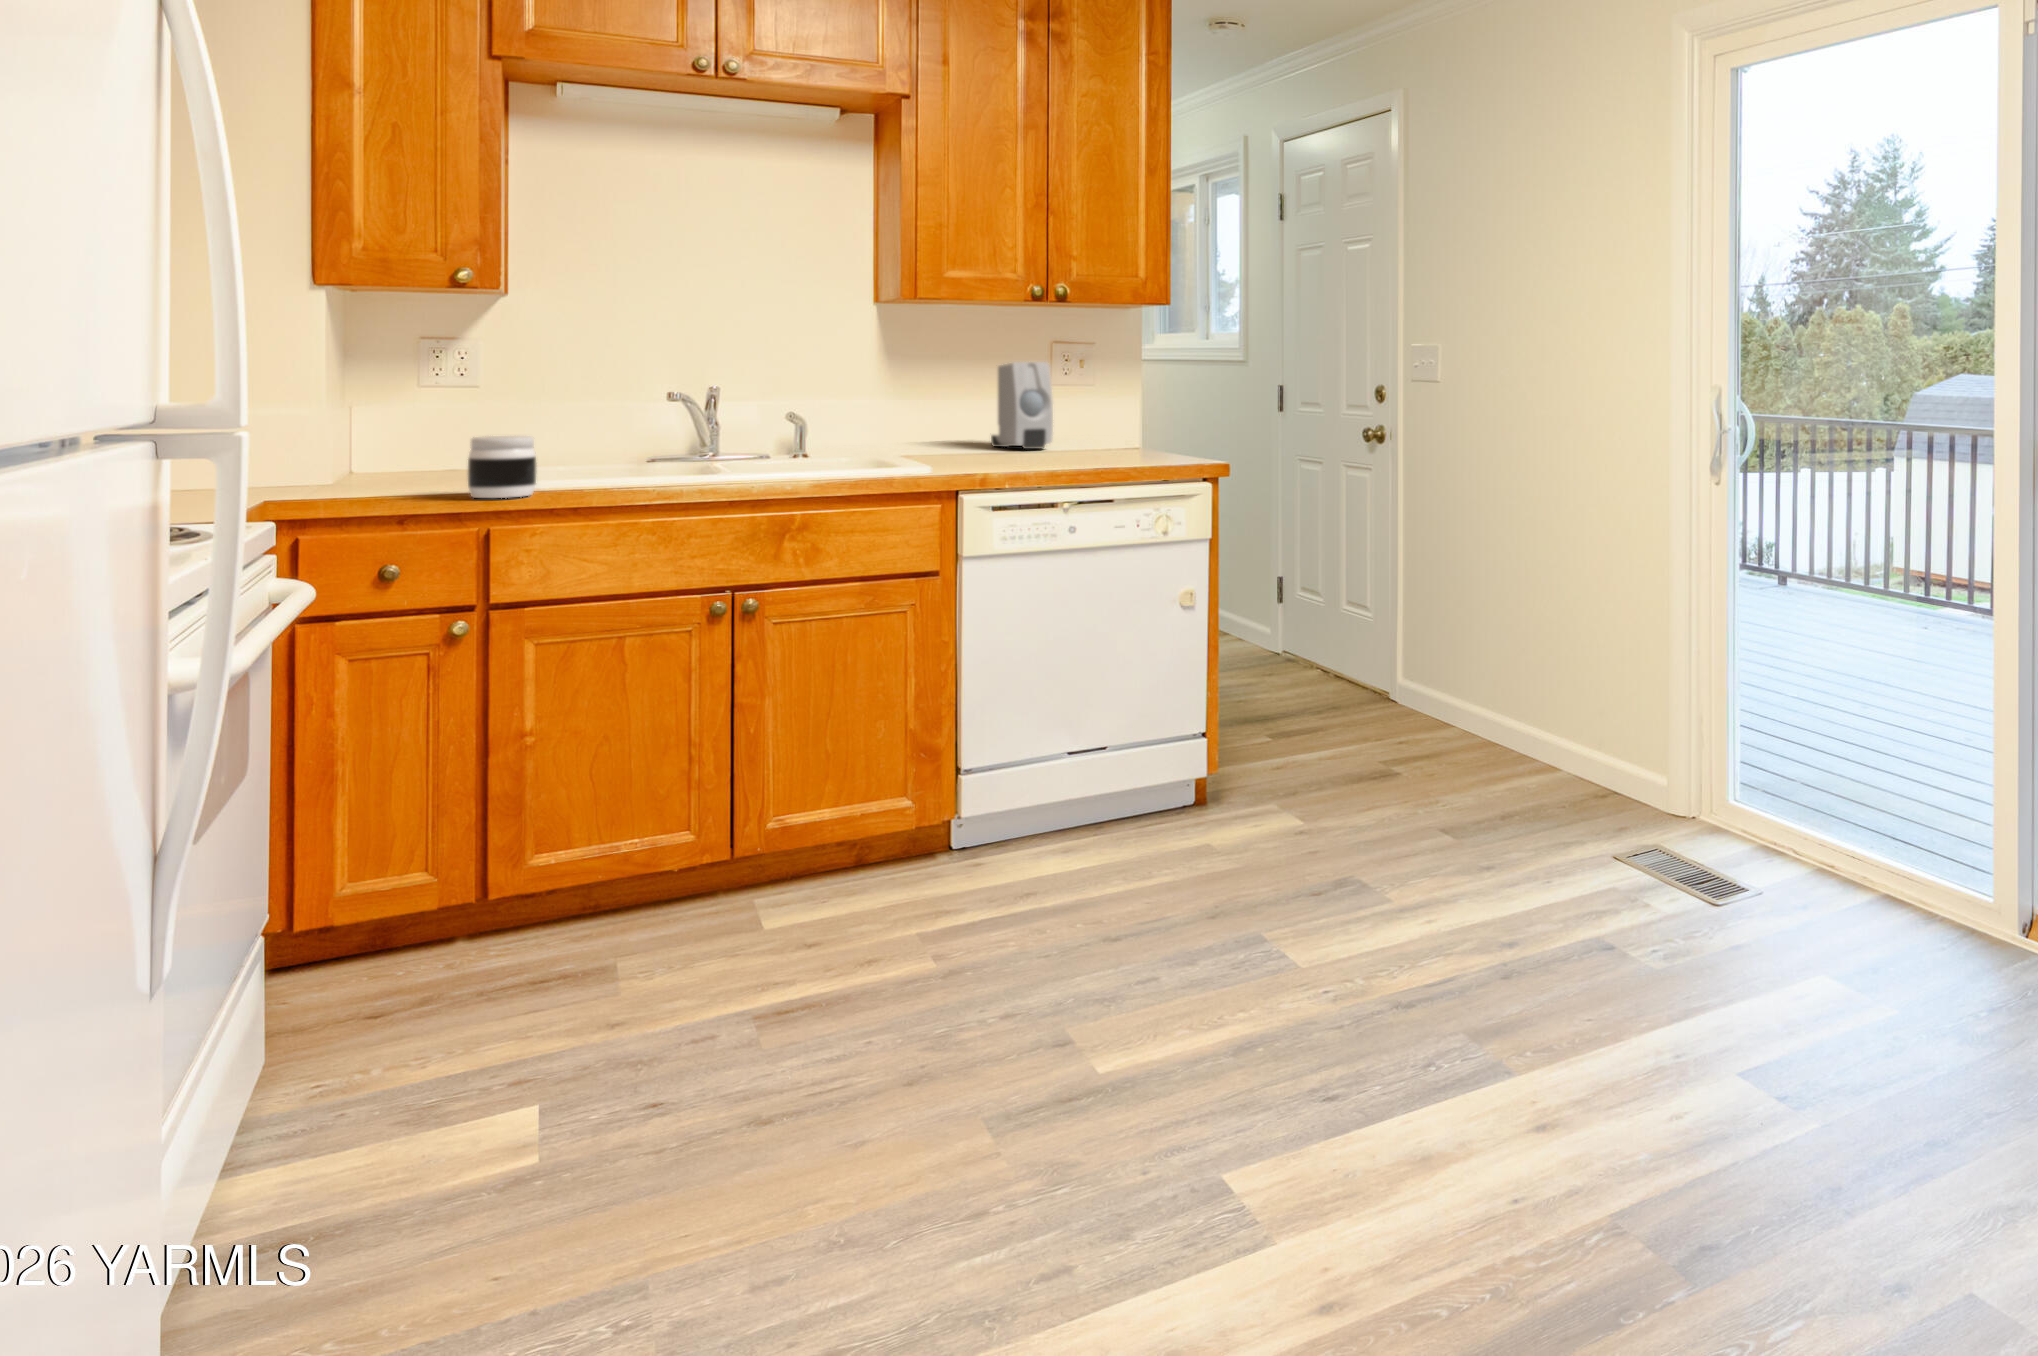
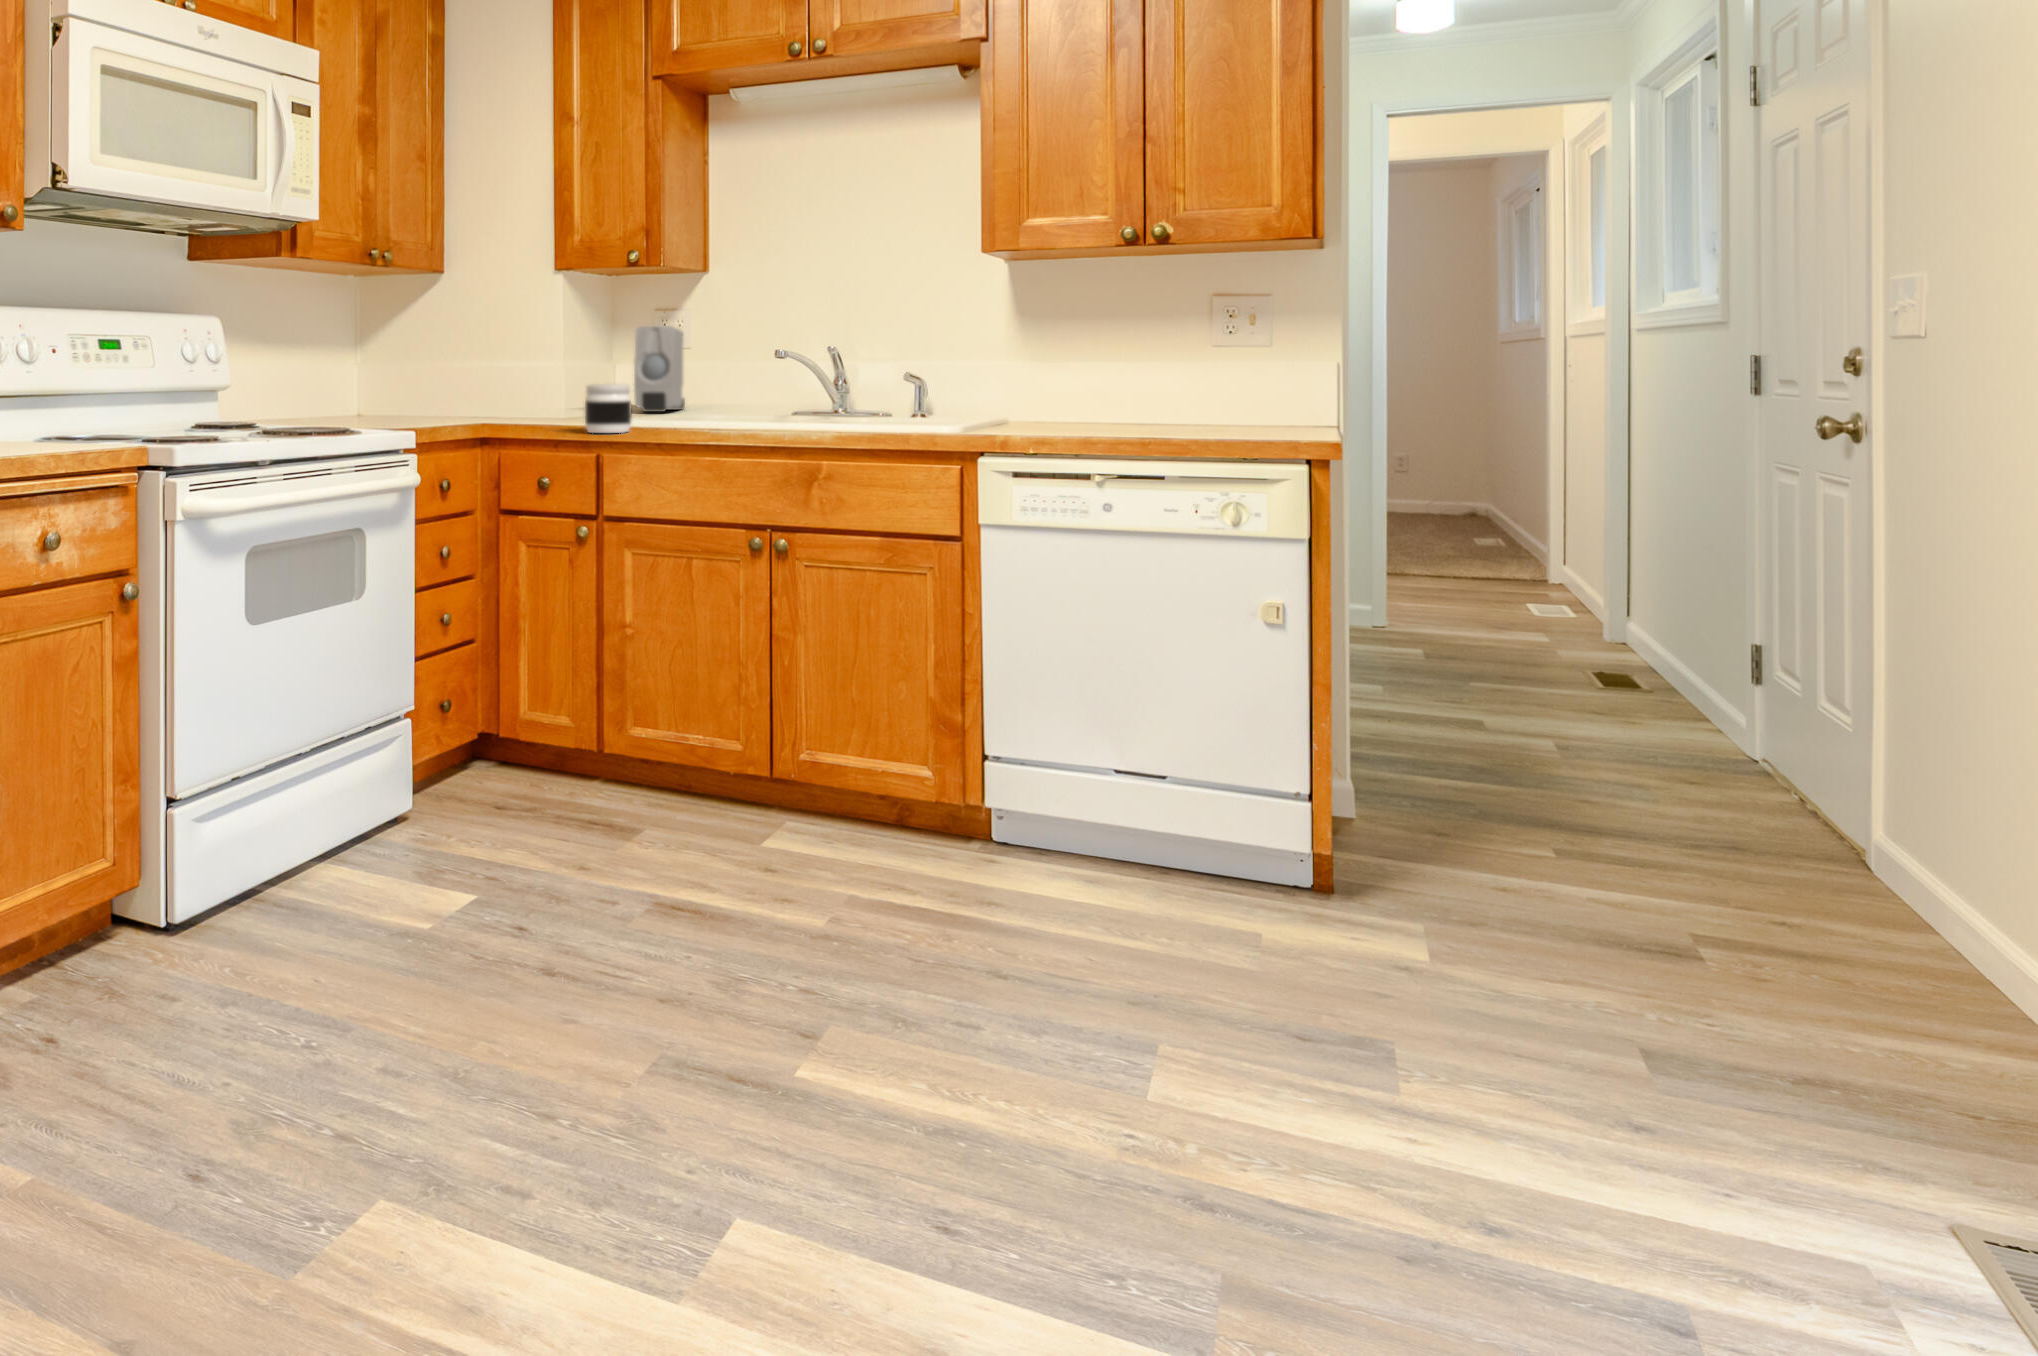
soap dispenser: present [991,362,1053,449] -> present [634,326,685,412]

